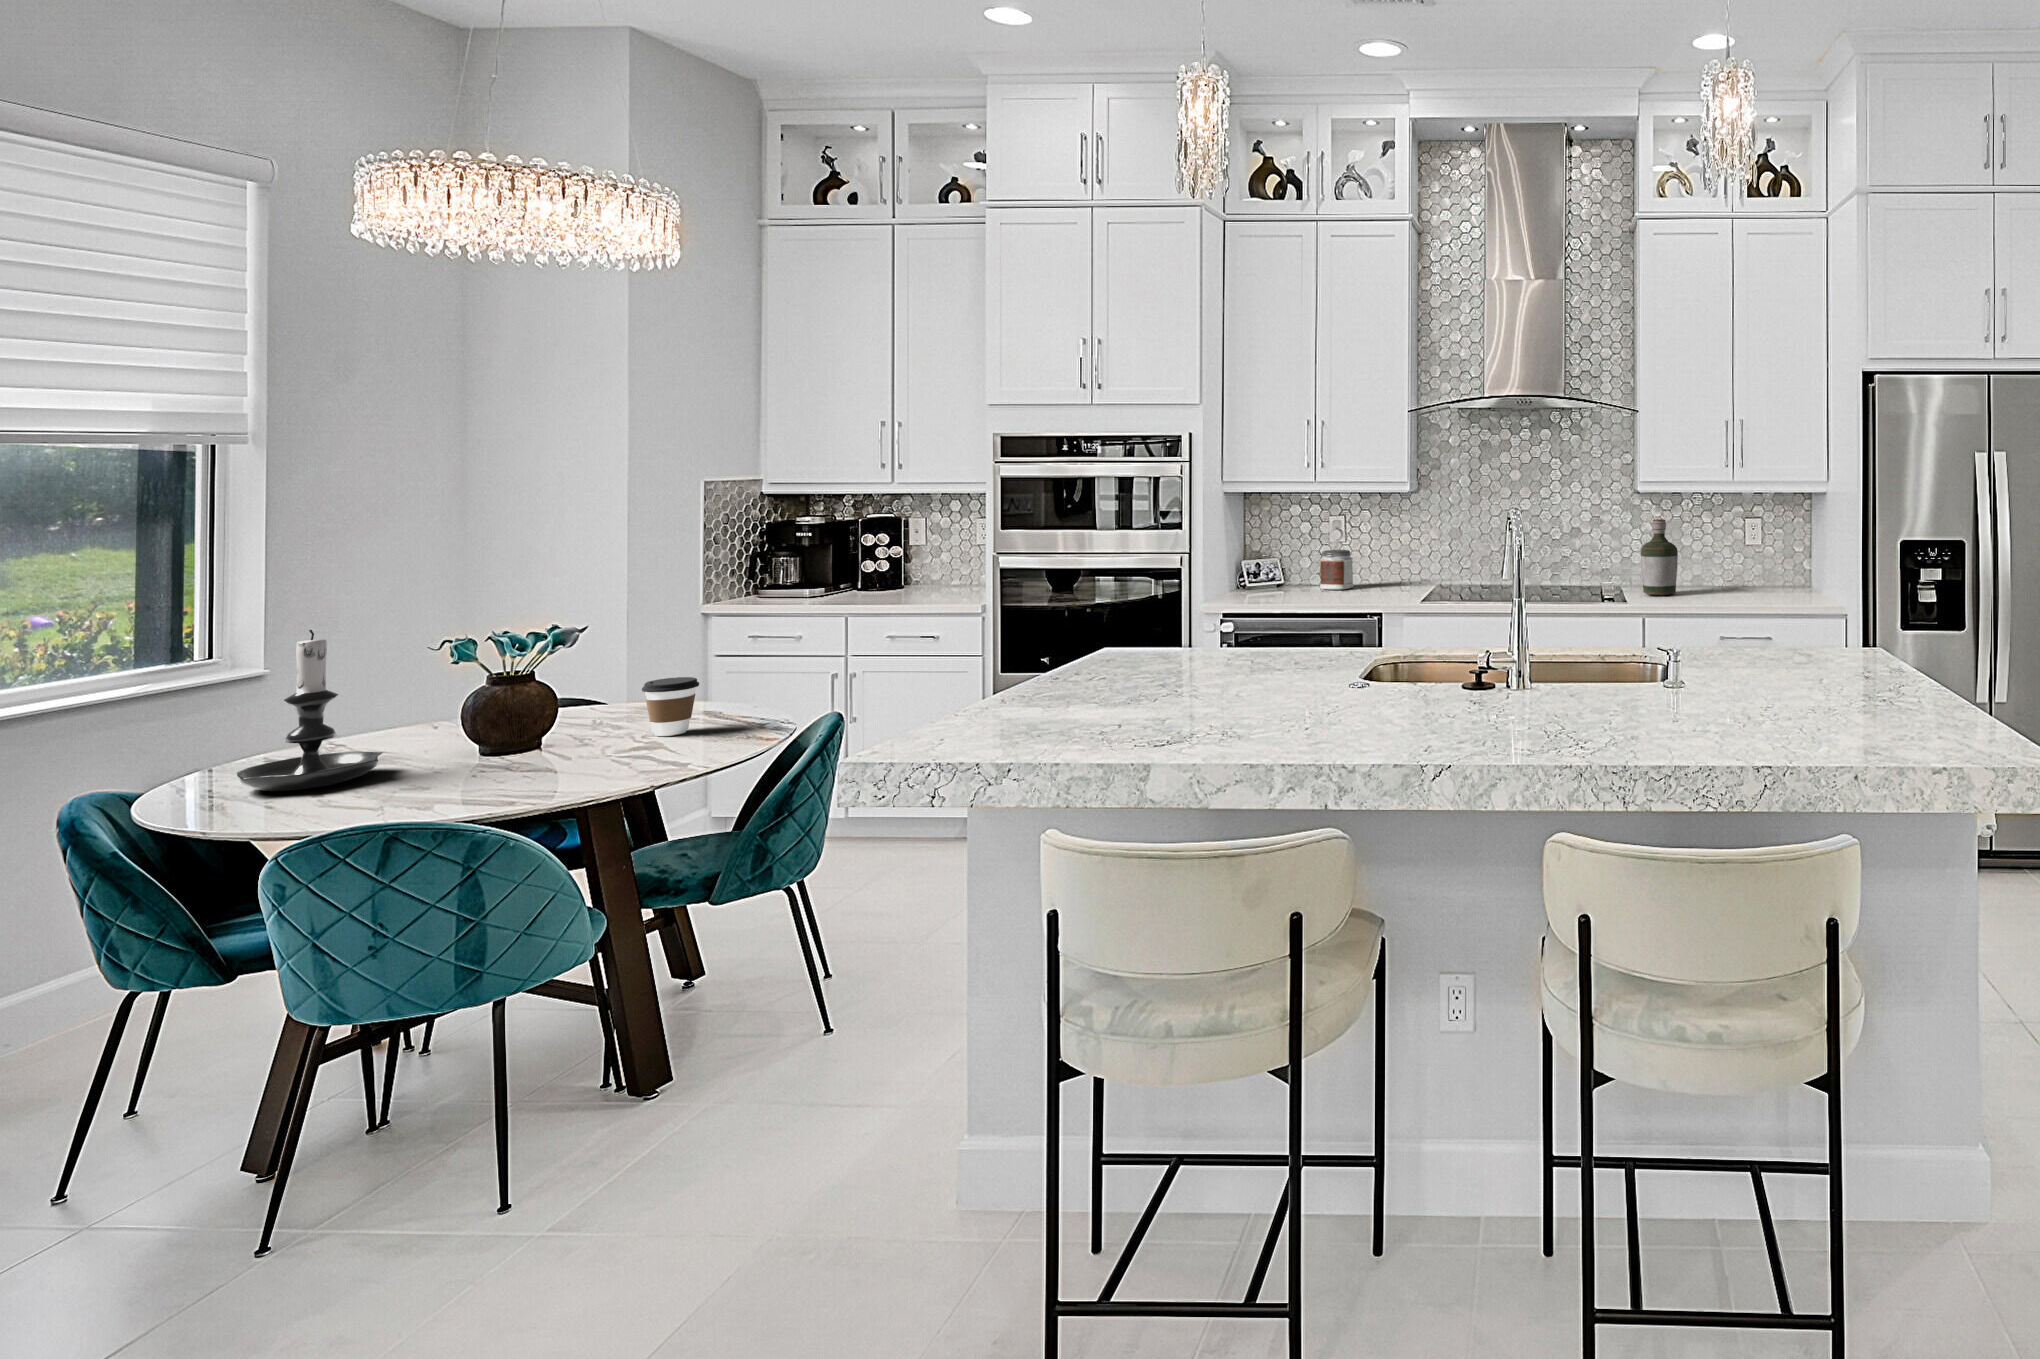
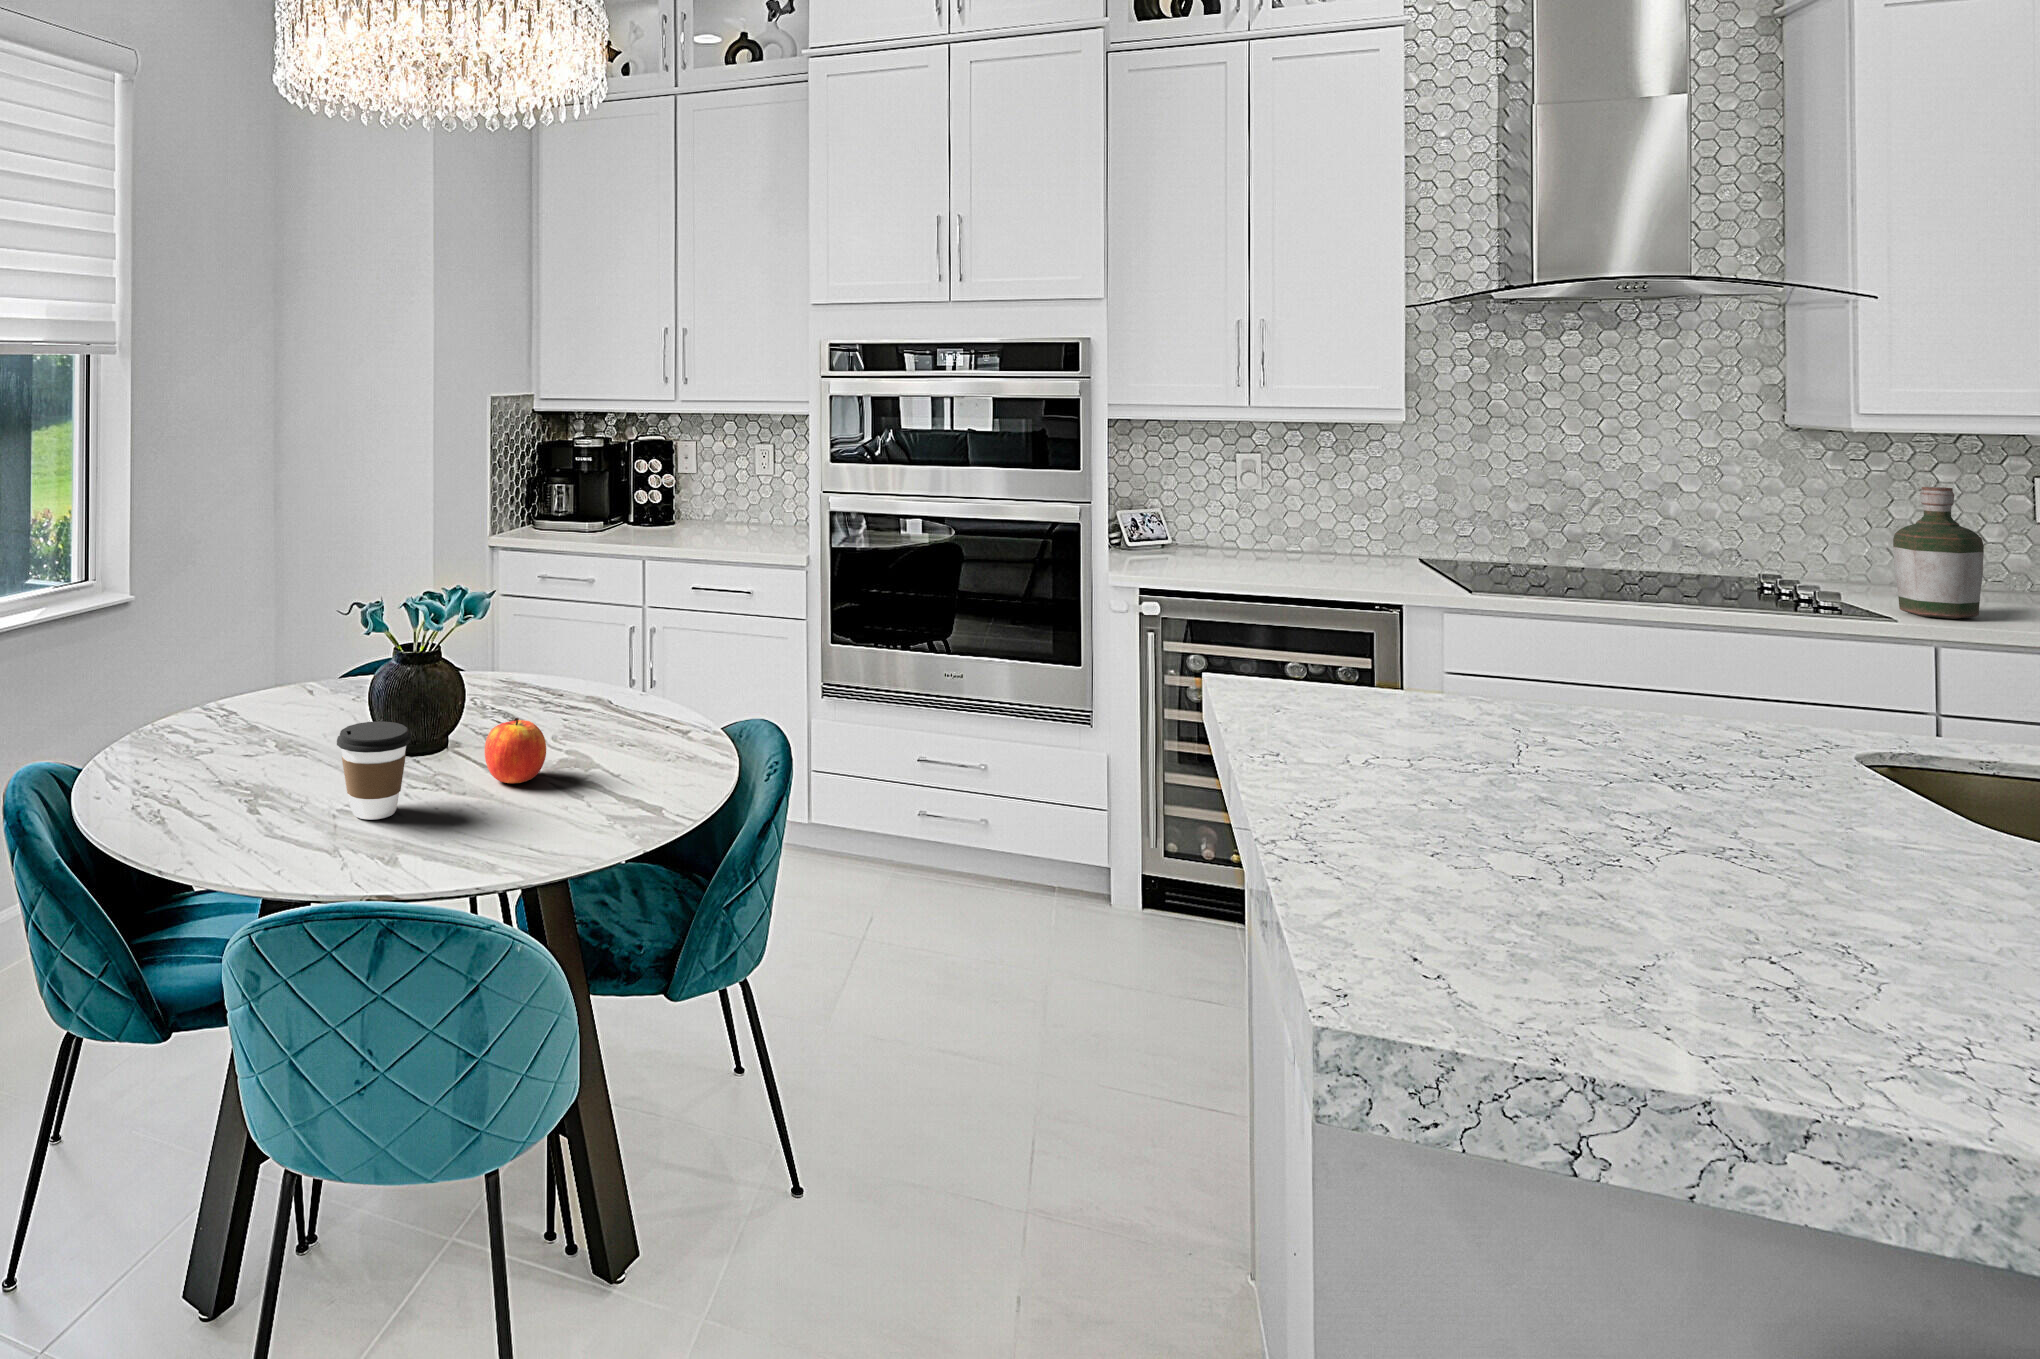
jar: present [1320,550,1354,590] -> none [1251,507,1303,565]
candle holder: present [237,630,384,791] -> none [166,594,301,799]
coffee cup: present [642,677,699,736] -> present [337,721,411,820]
apple: none [560,709,619,758] -> present [485,718,546,783]

